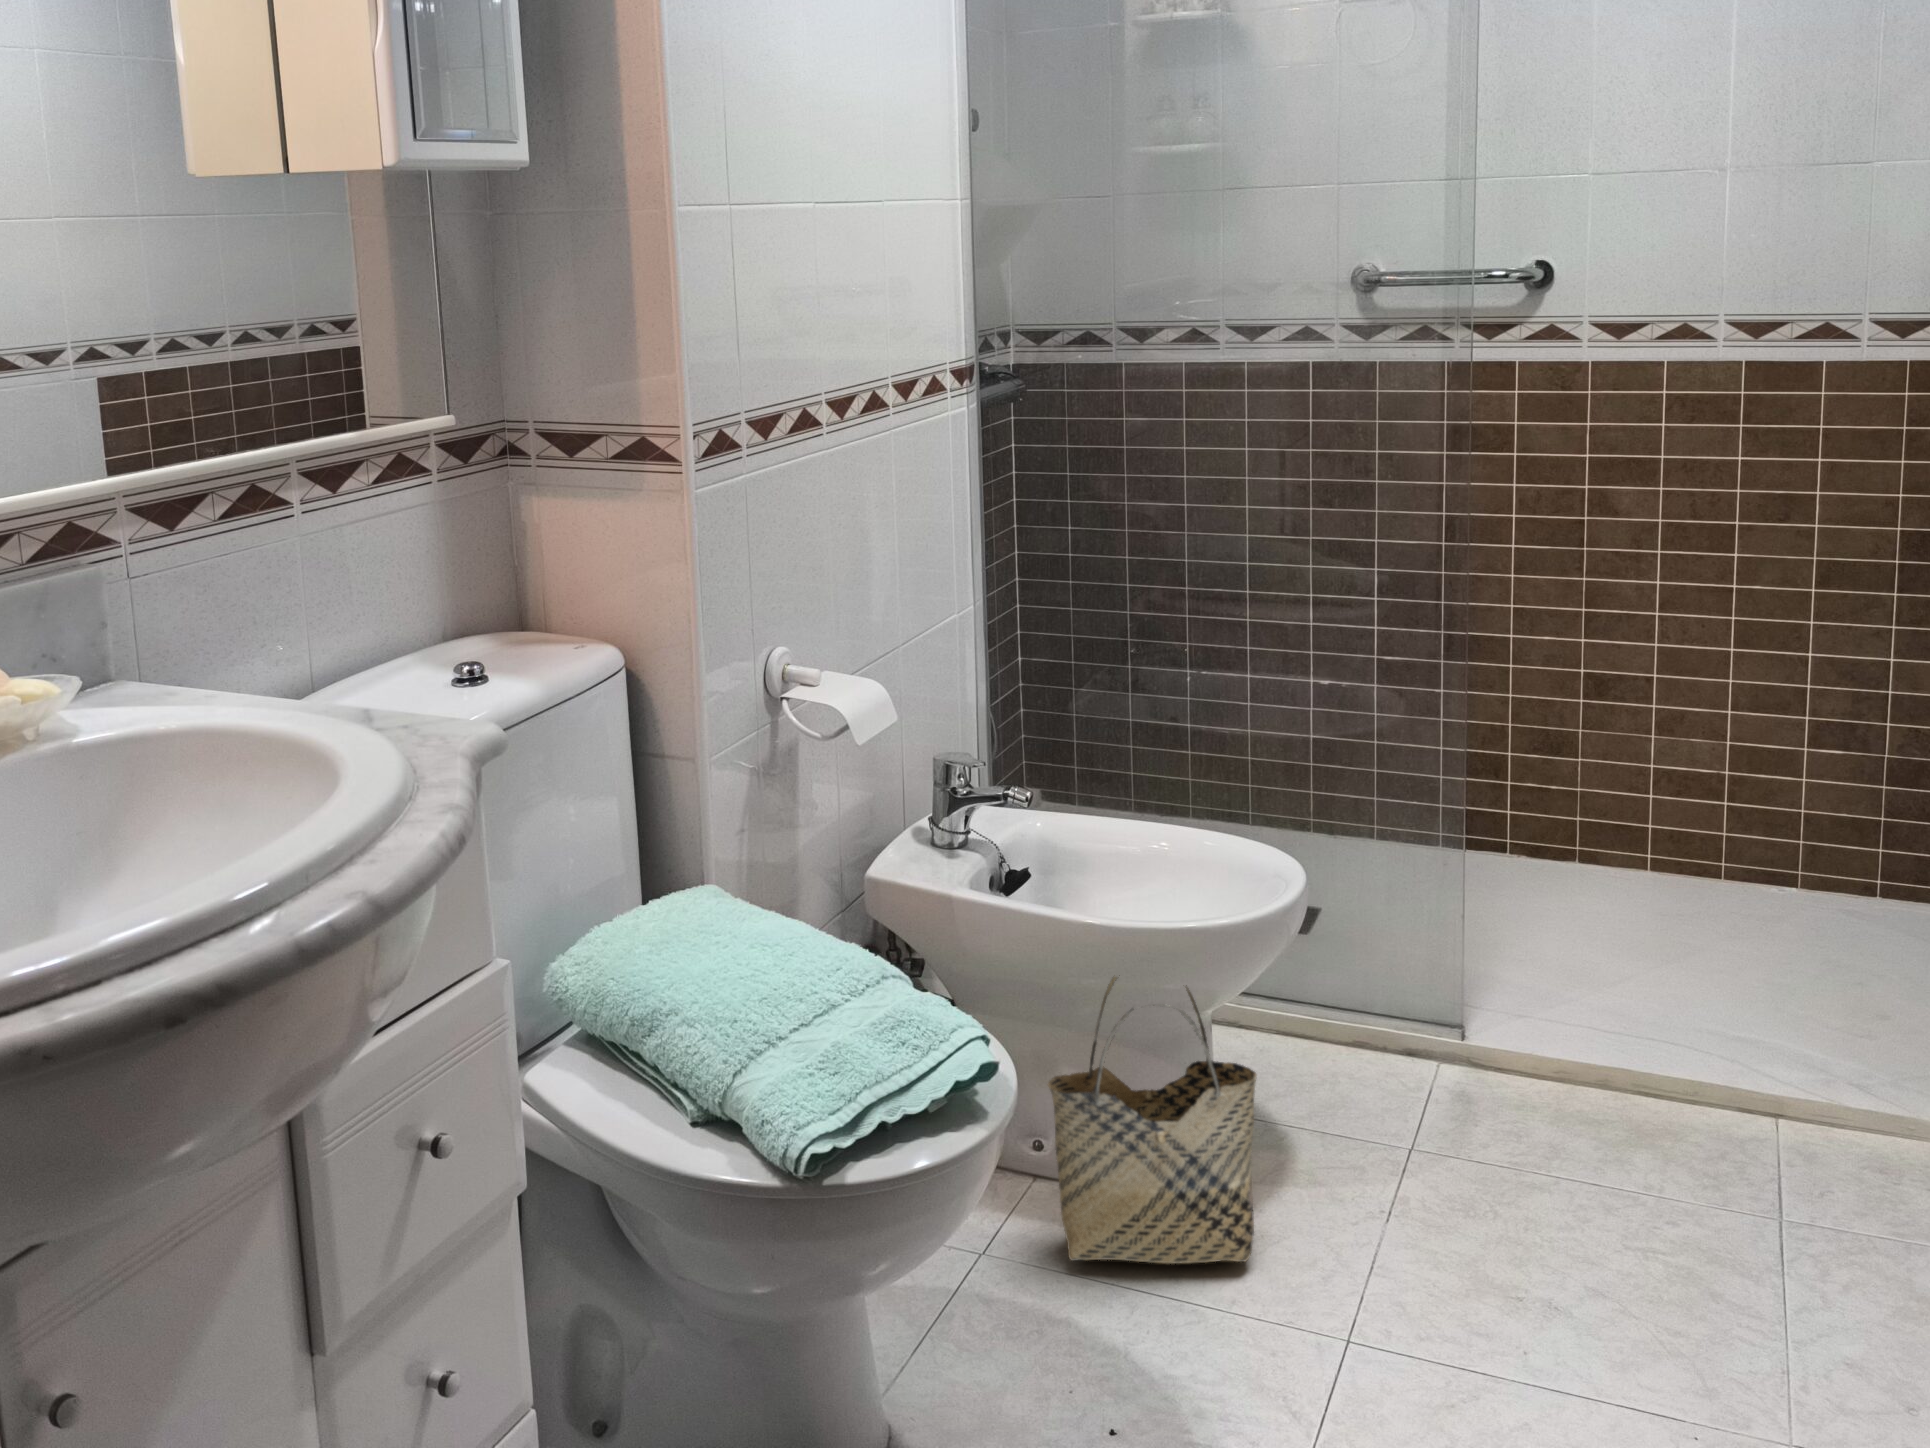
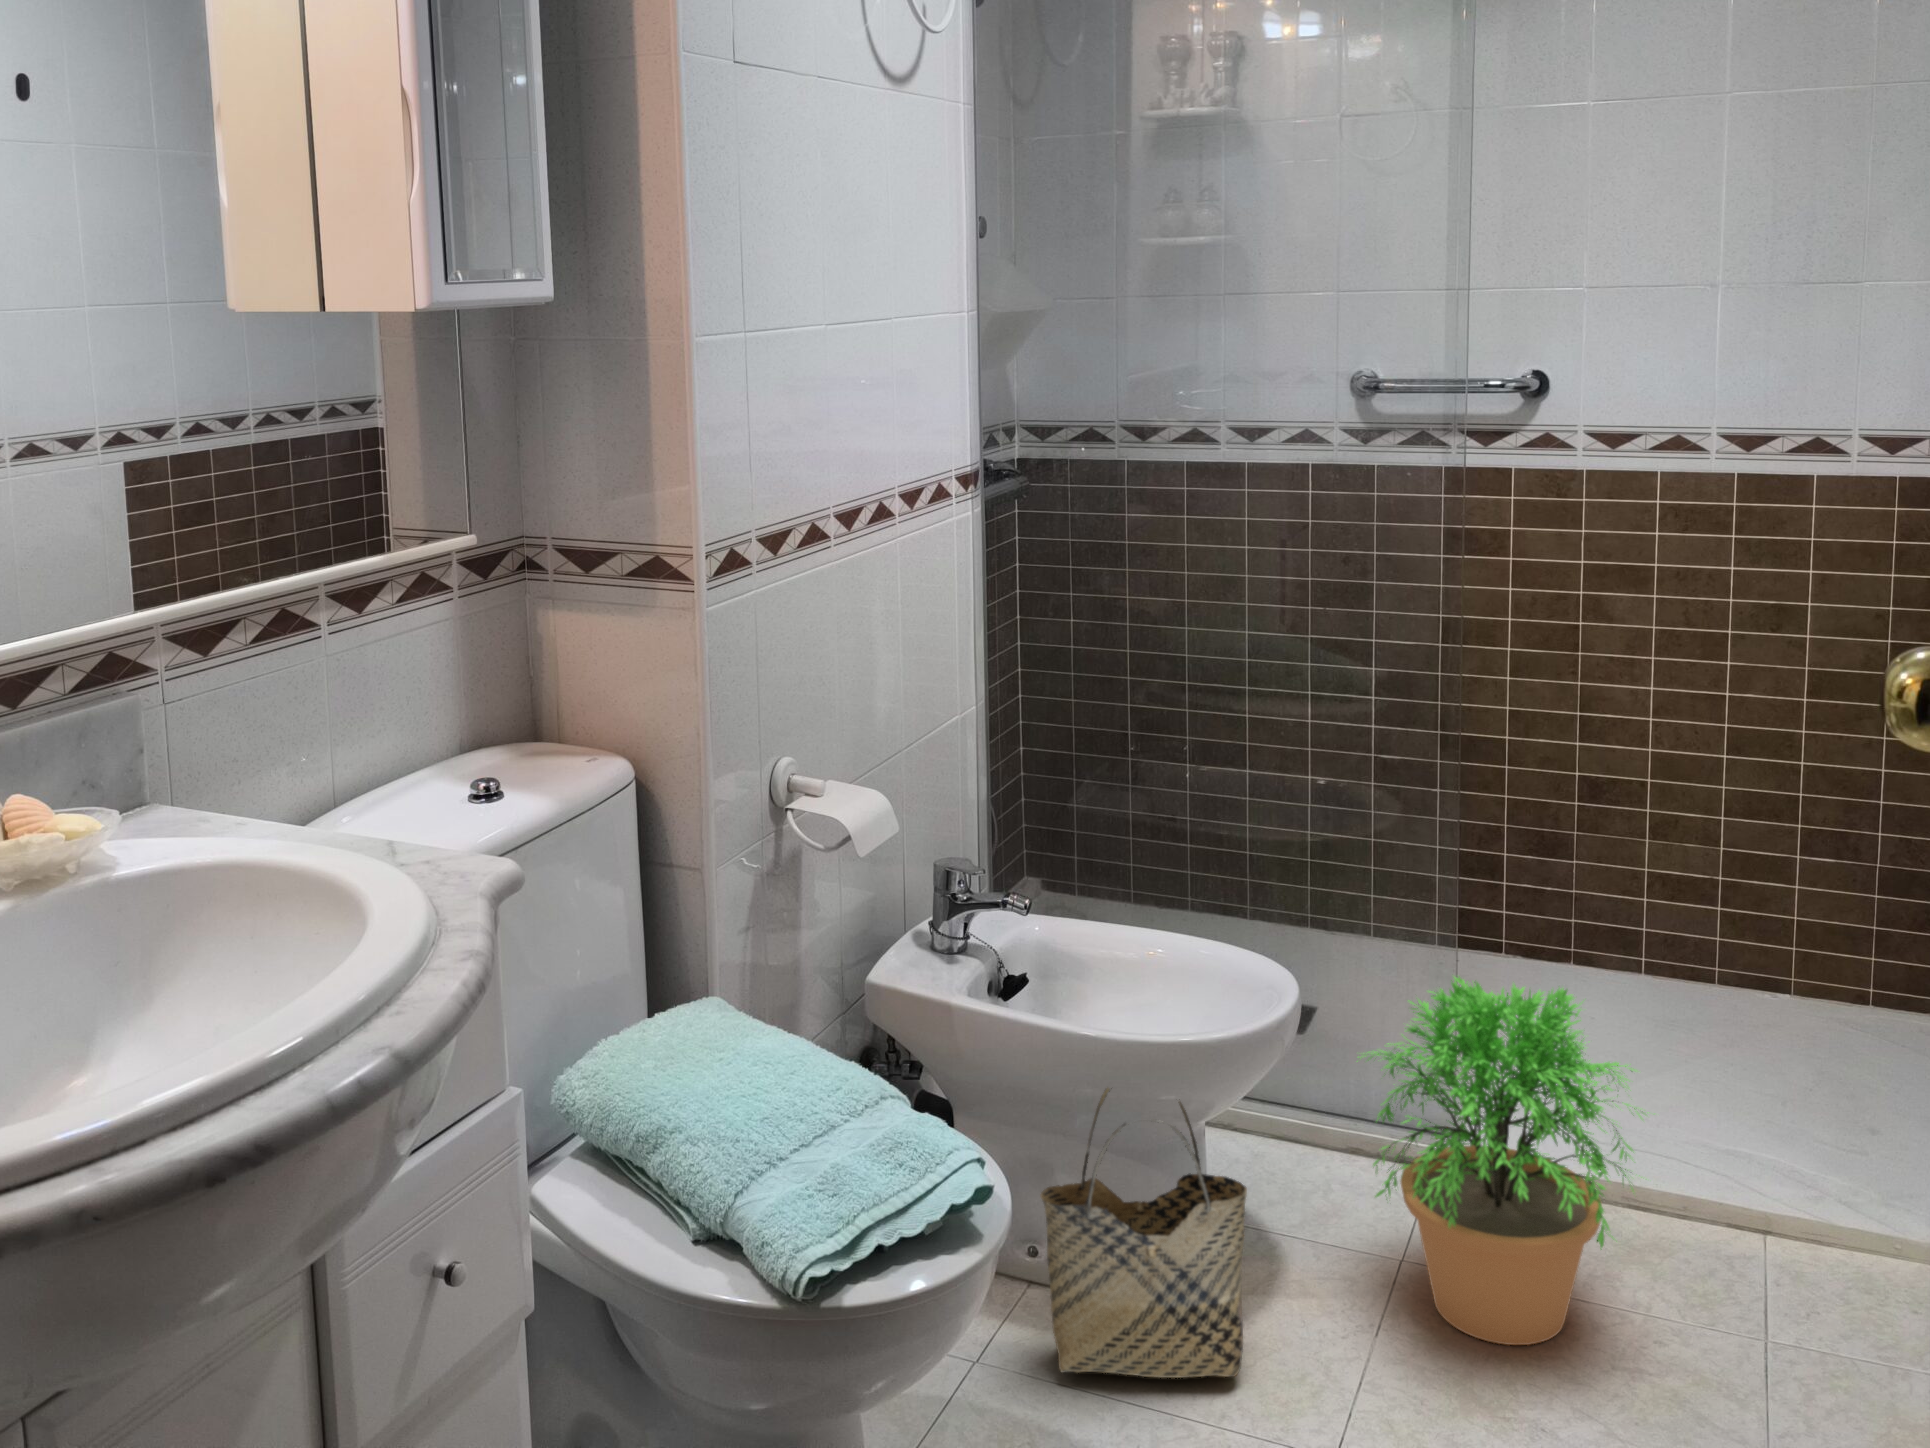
potted plant: none [1363,859,1673,1226] -> present [1361,977,1642,1345]

